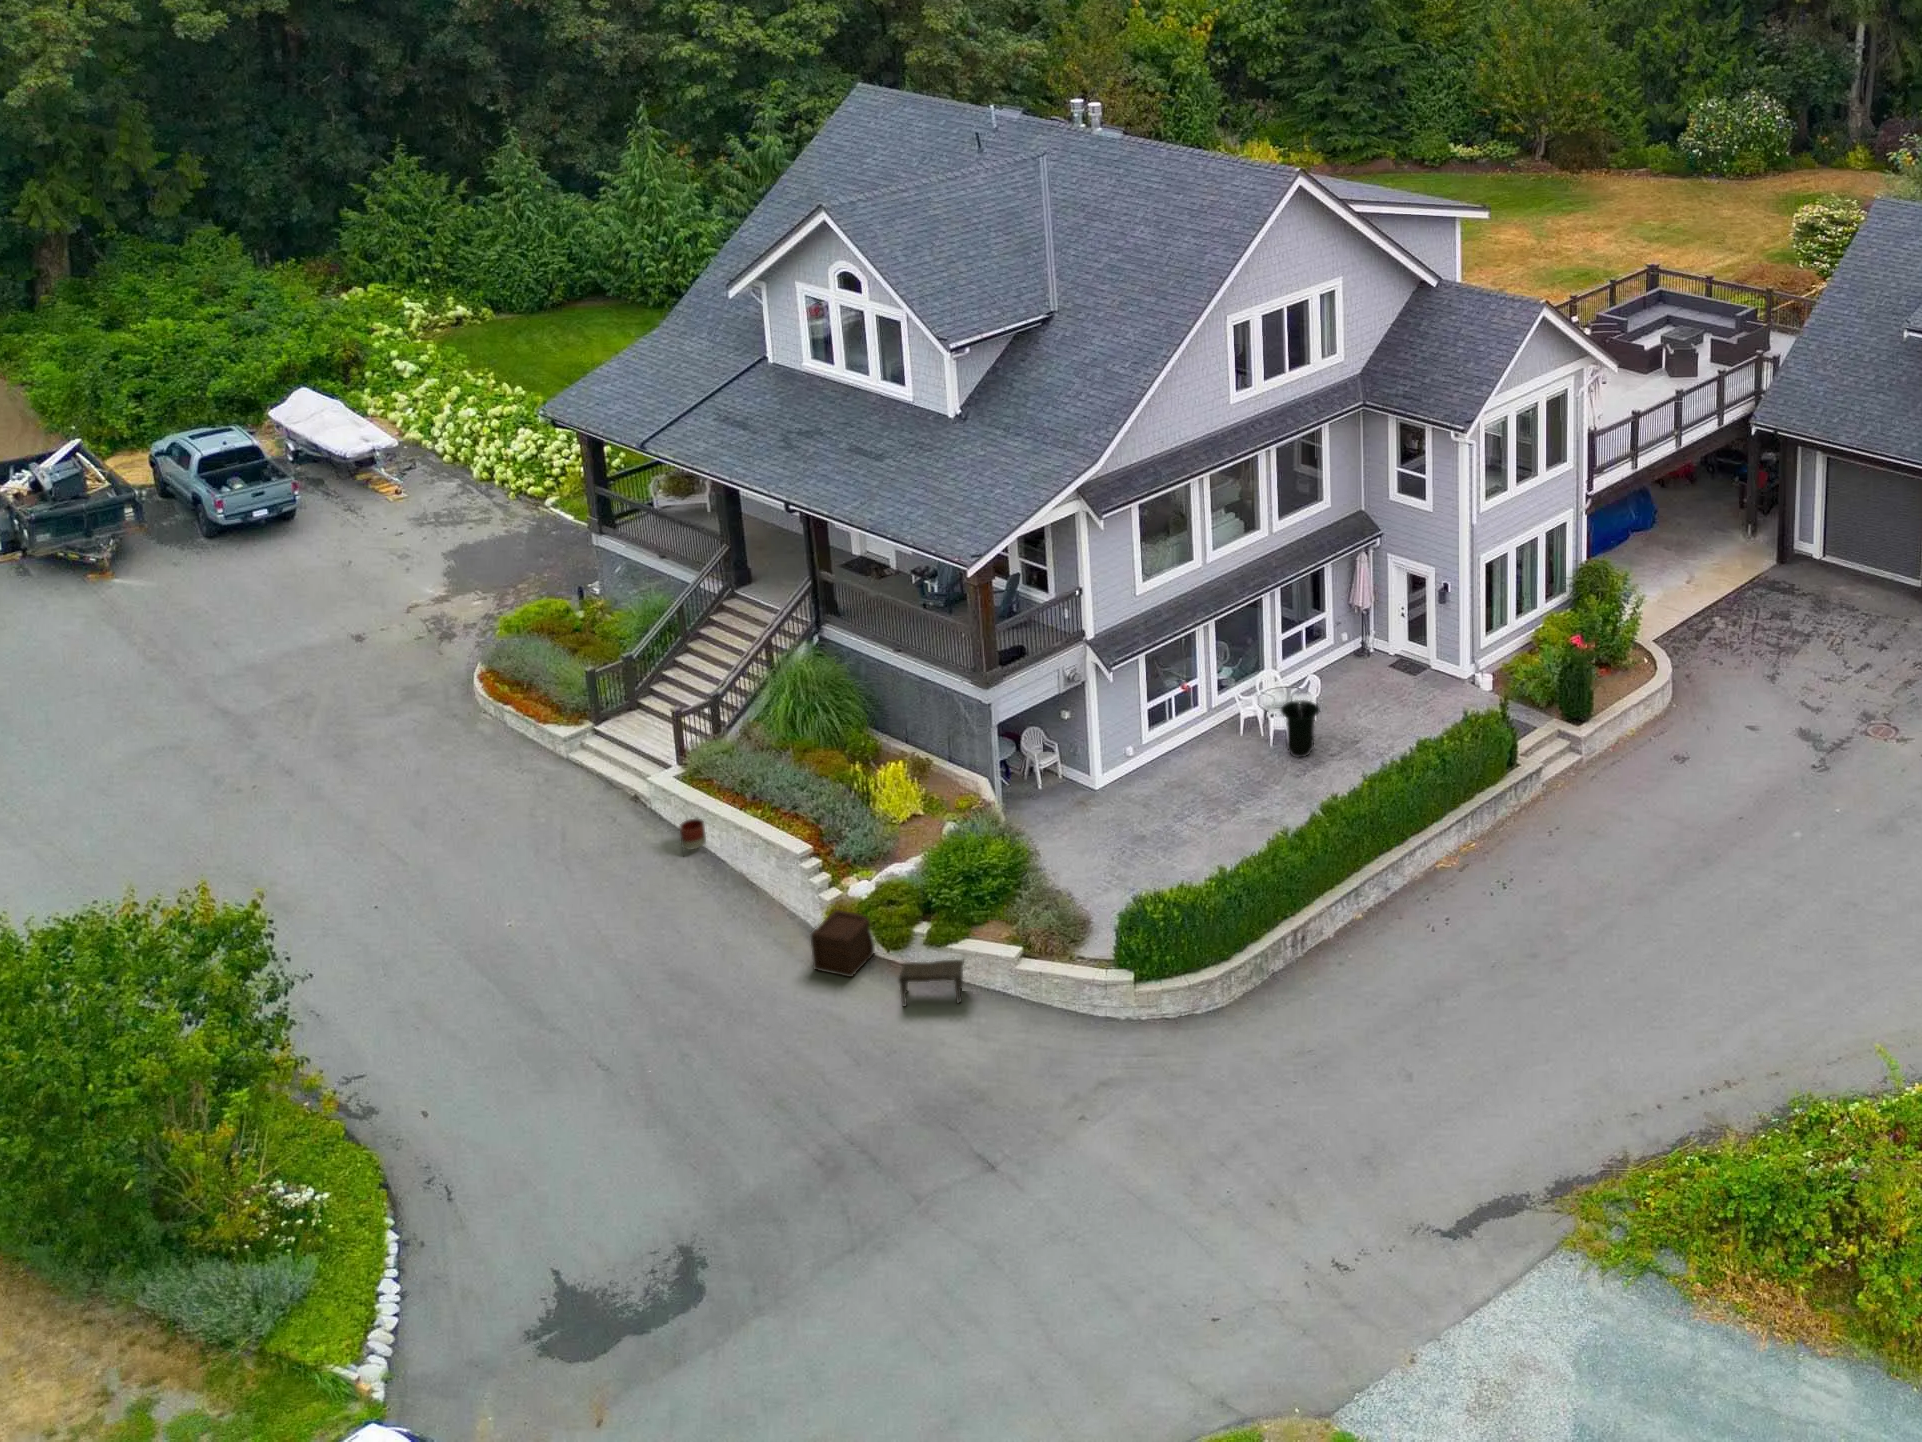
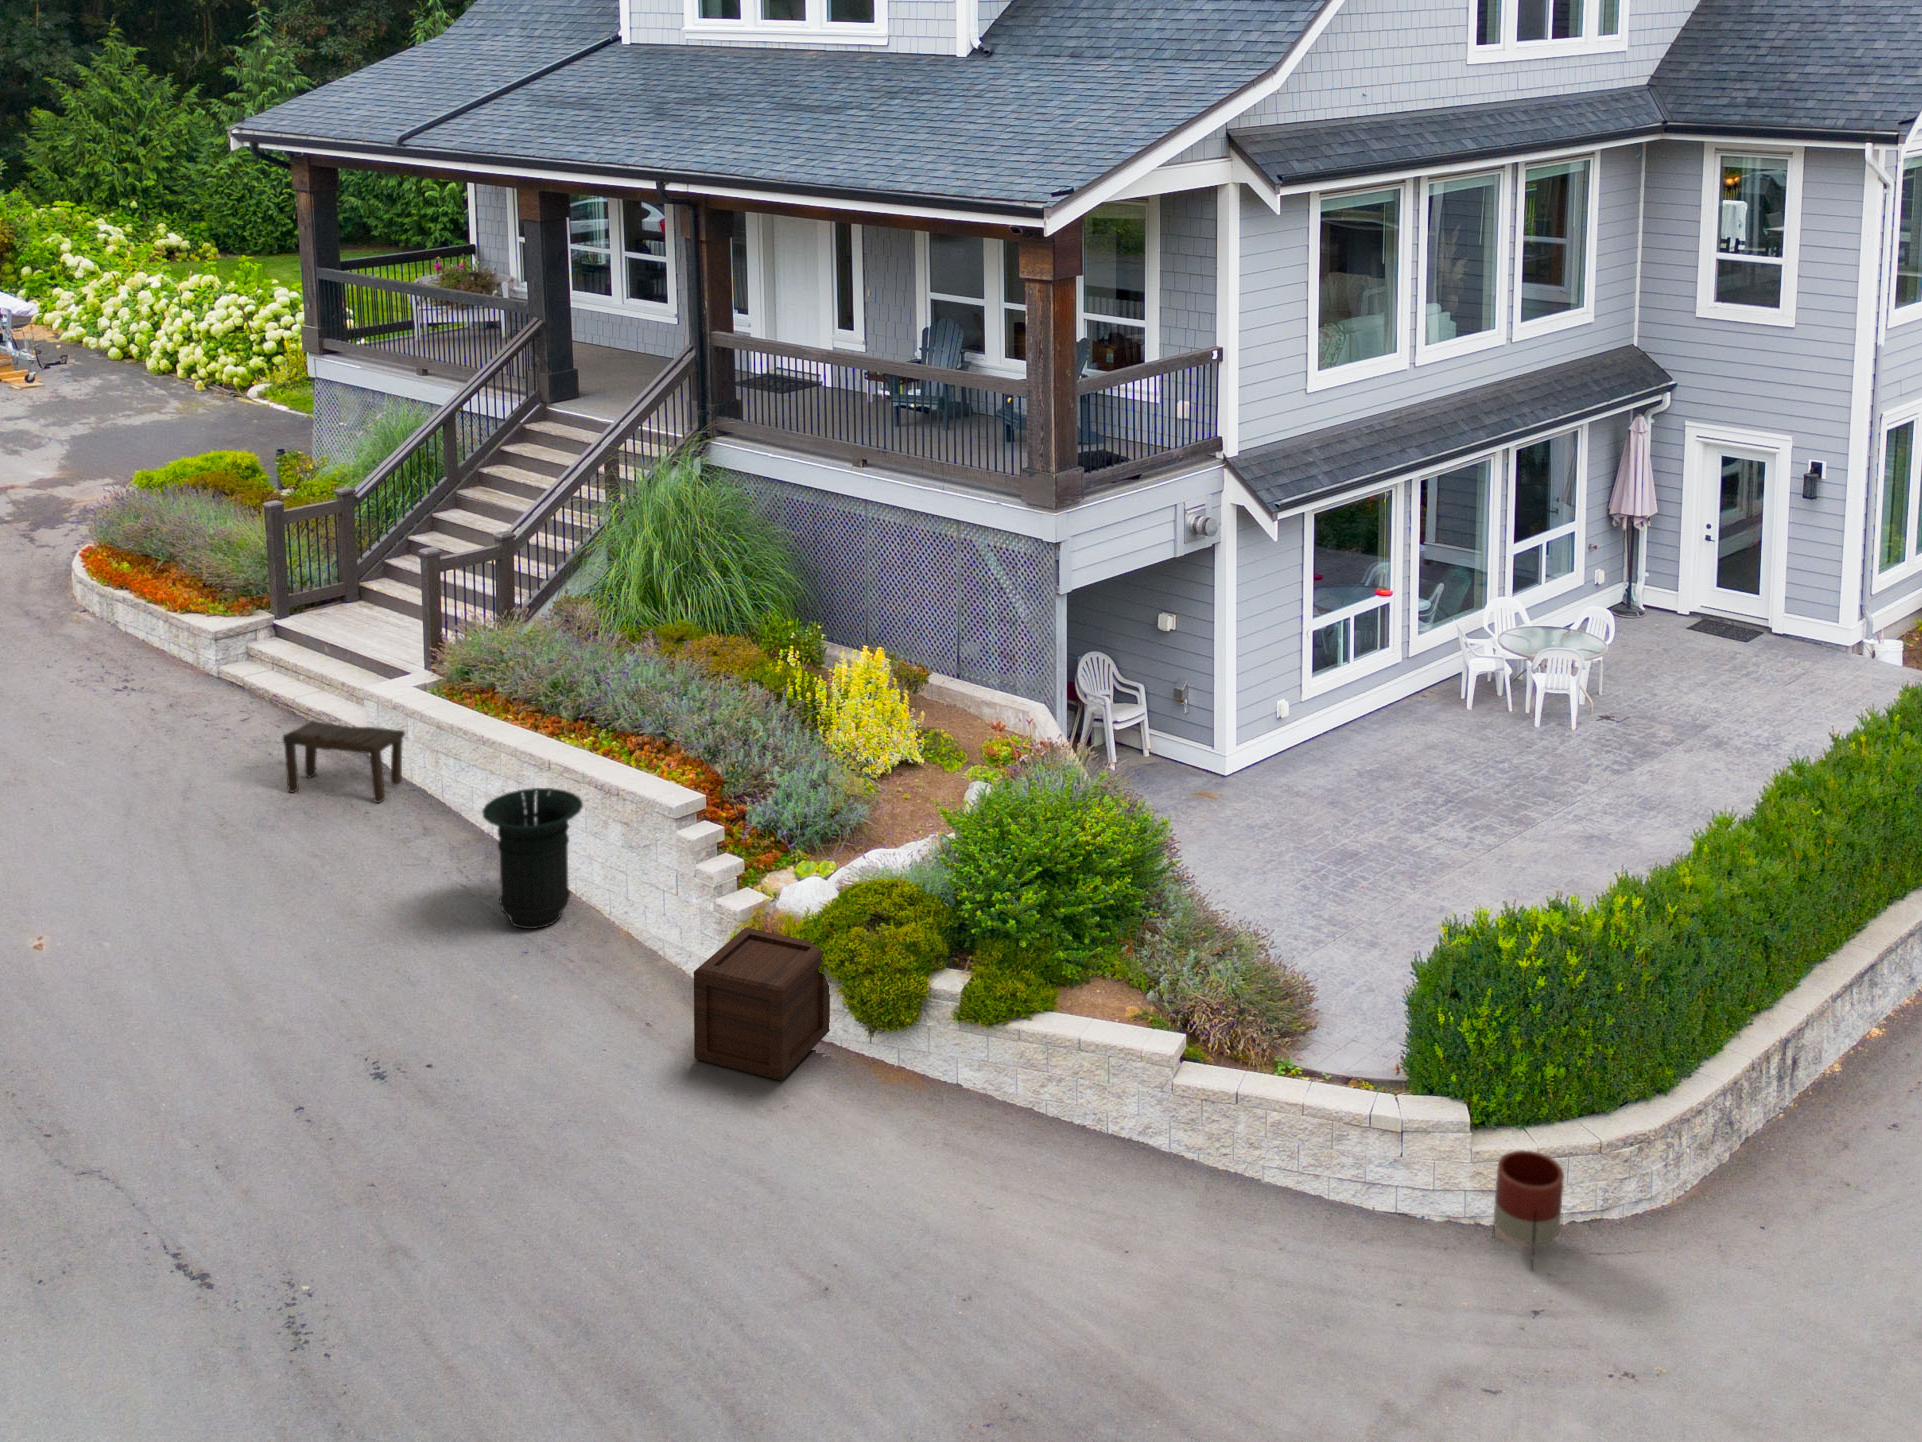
trash can: present [1281,700,1320,757] -> present [482,788,583,929]
planter: present [680,819,706,849] -> present [1493,1151,1564,1247]
bench: present [899,960,964,1007] -> present [283,721,405,803]

